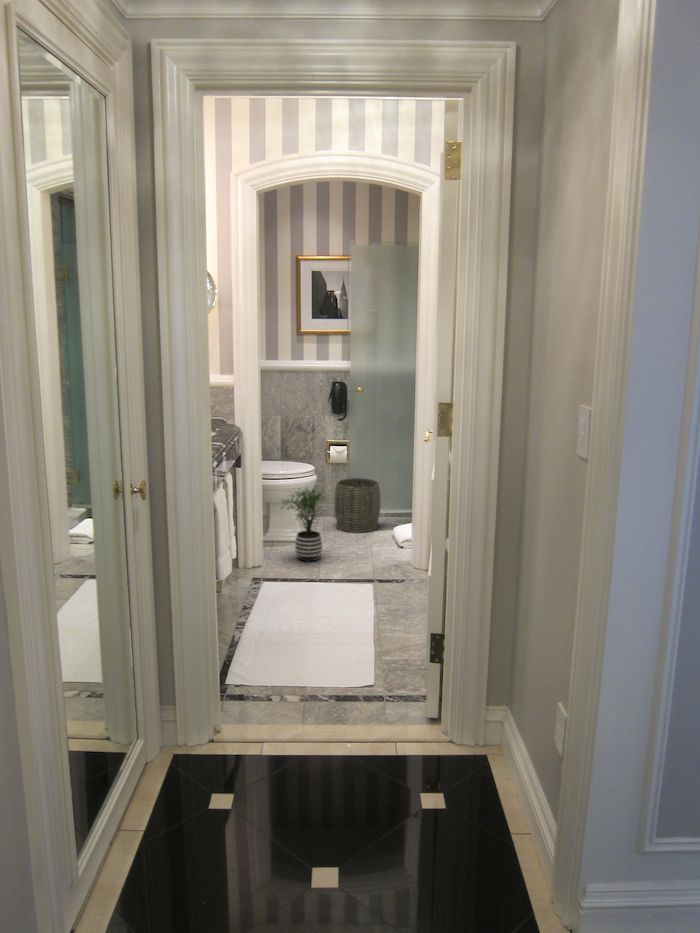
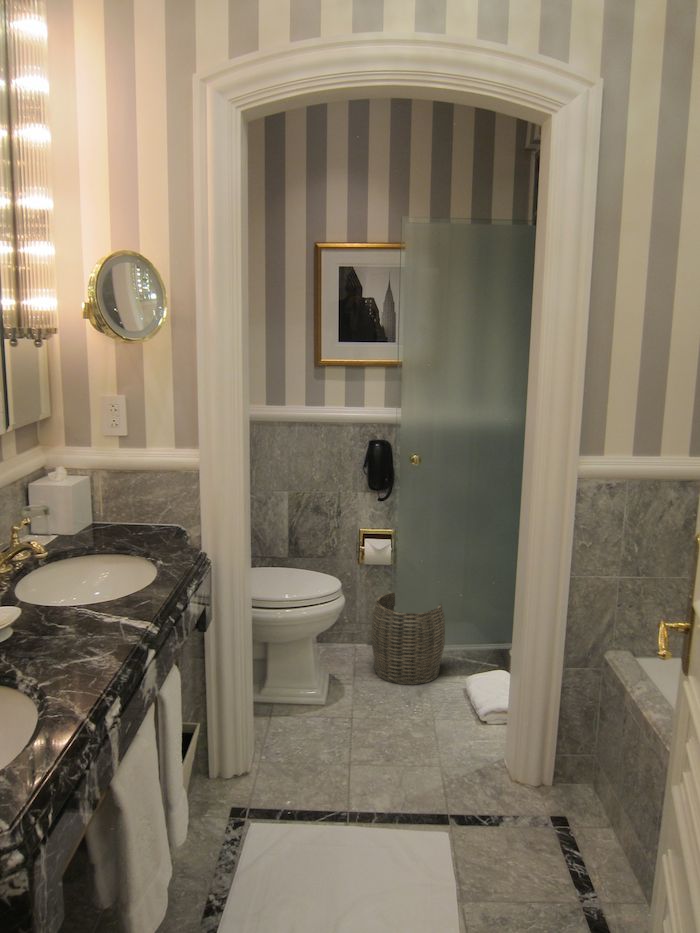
potted plant: present [282,488,327,561] -> none [283,627,375,760]

